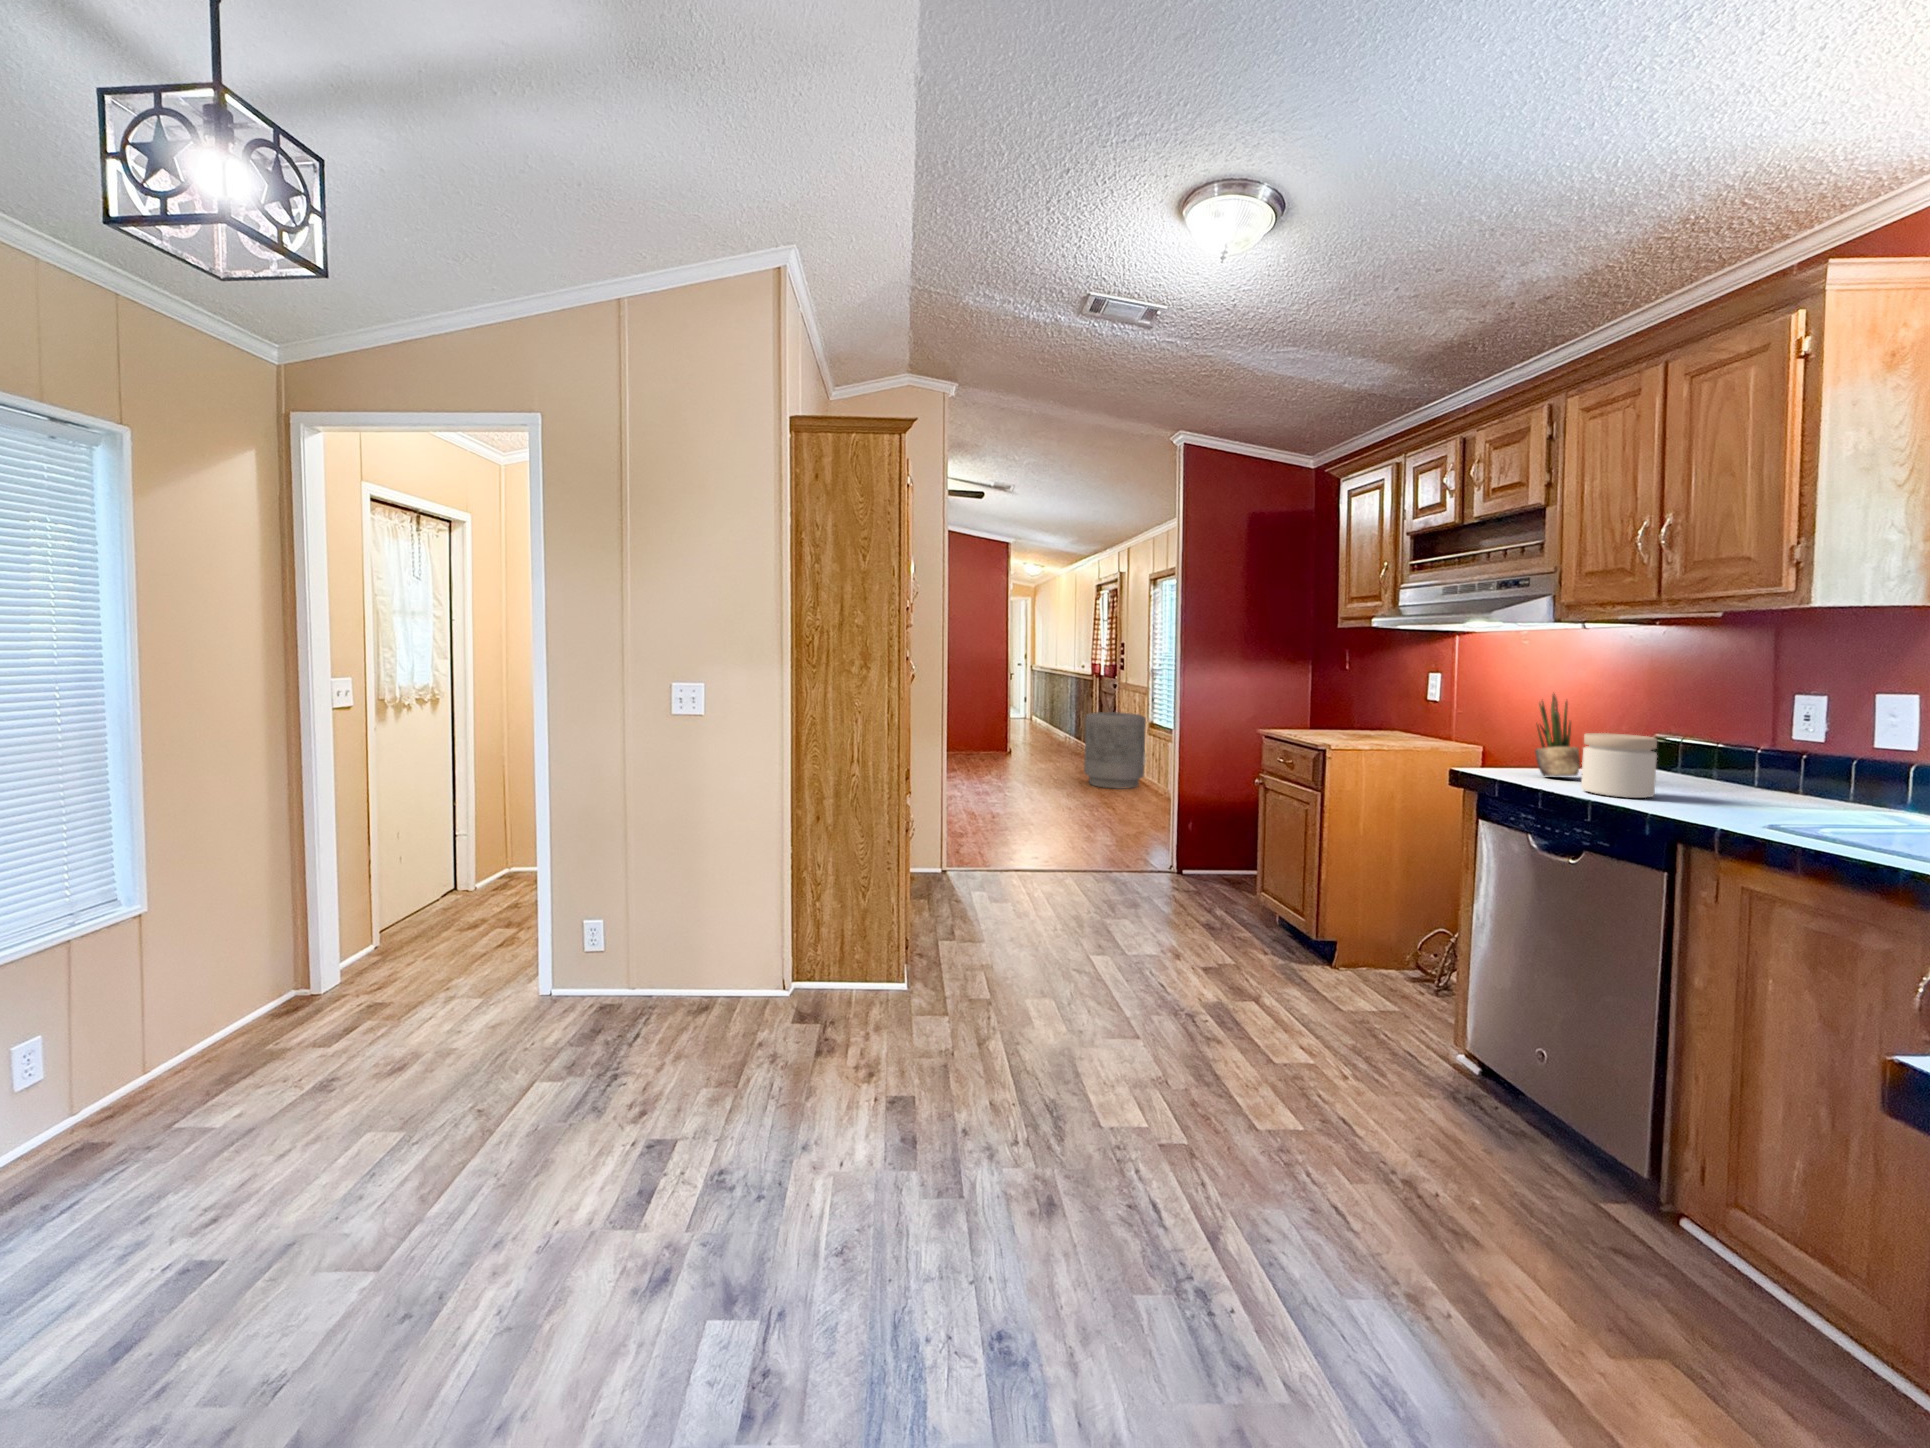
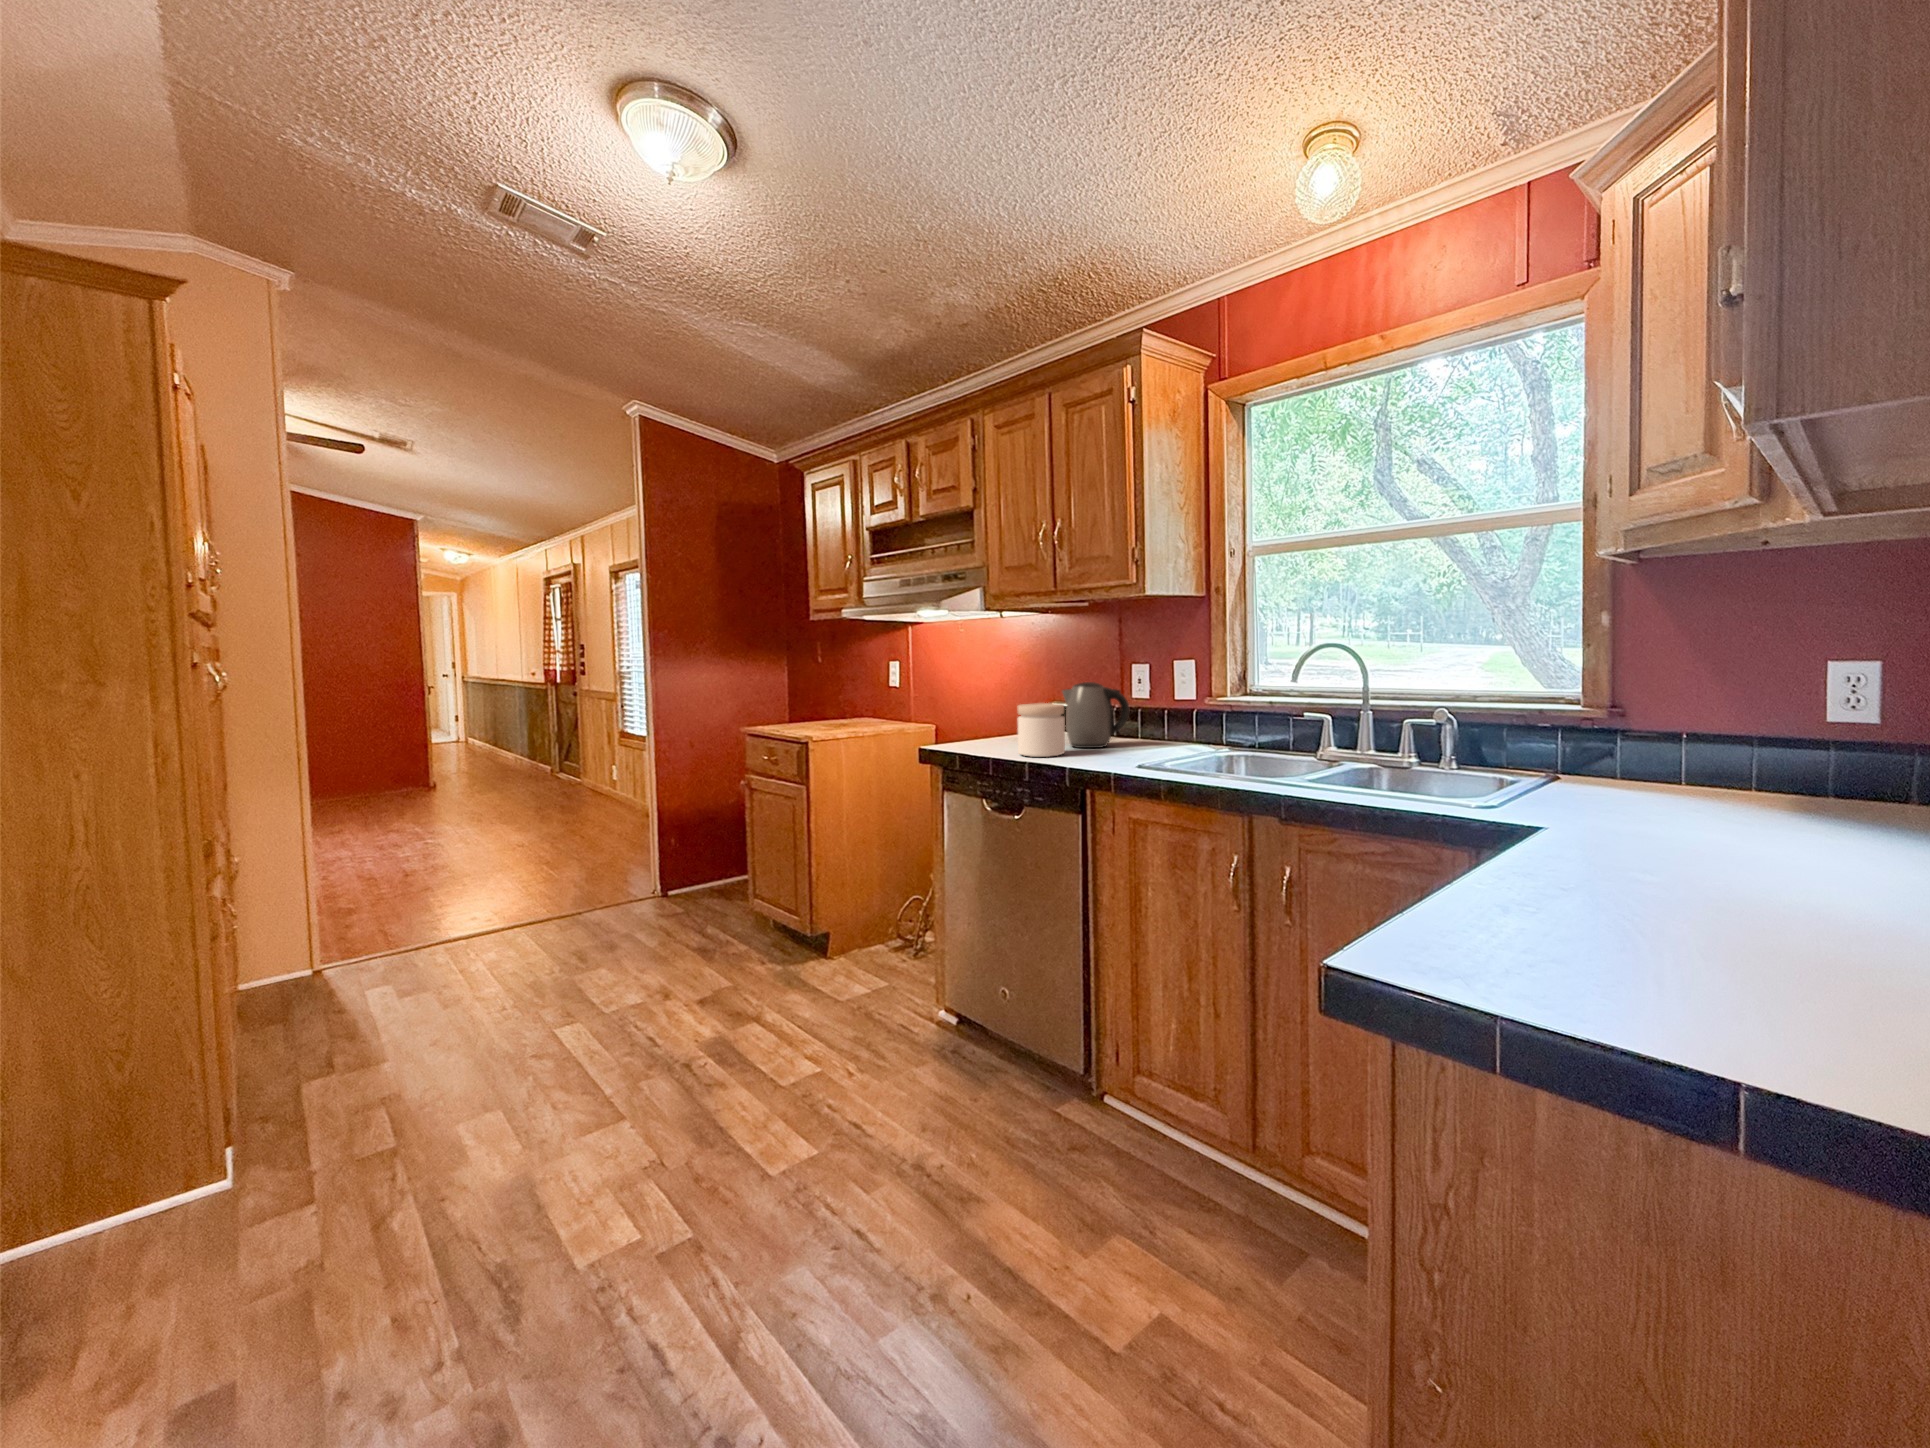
potted plant: present [1535,694,1580,776] -> none [982,671,1013,746]
trash can: present [1084,712,1146,789] -> none [538,724,618,814]
kettle: none [1659,714,1778,797] -> present [1062,682,1129,748]

